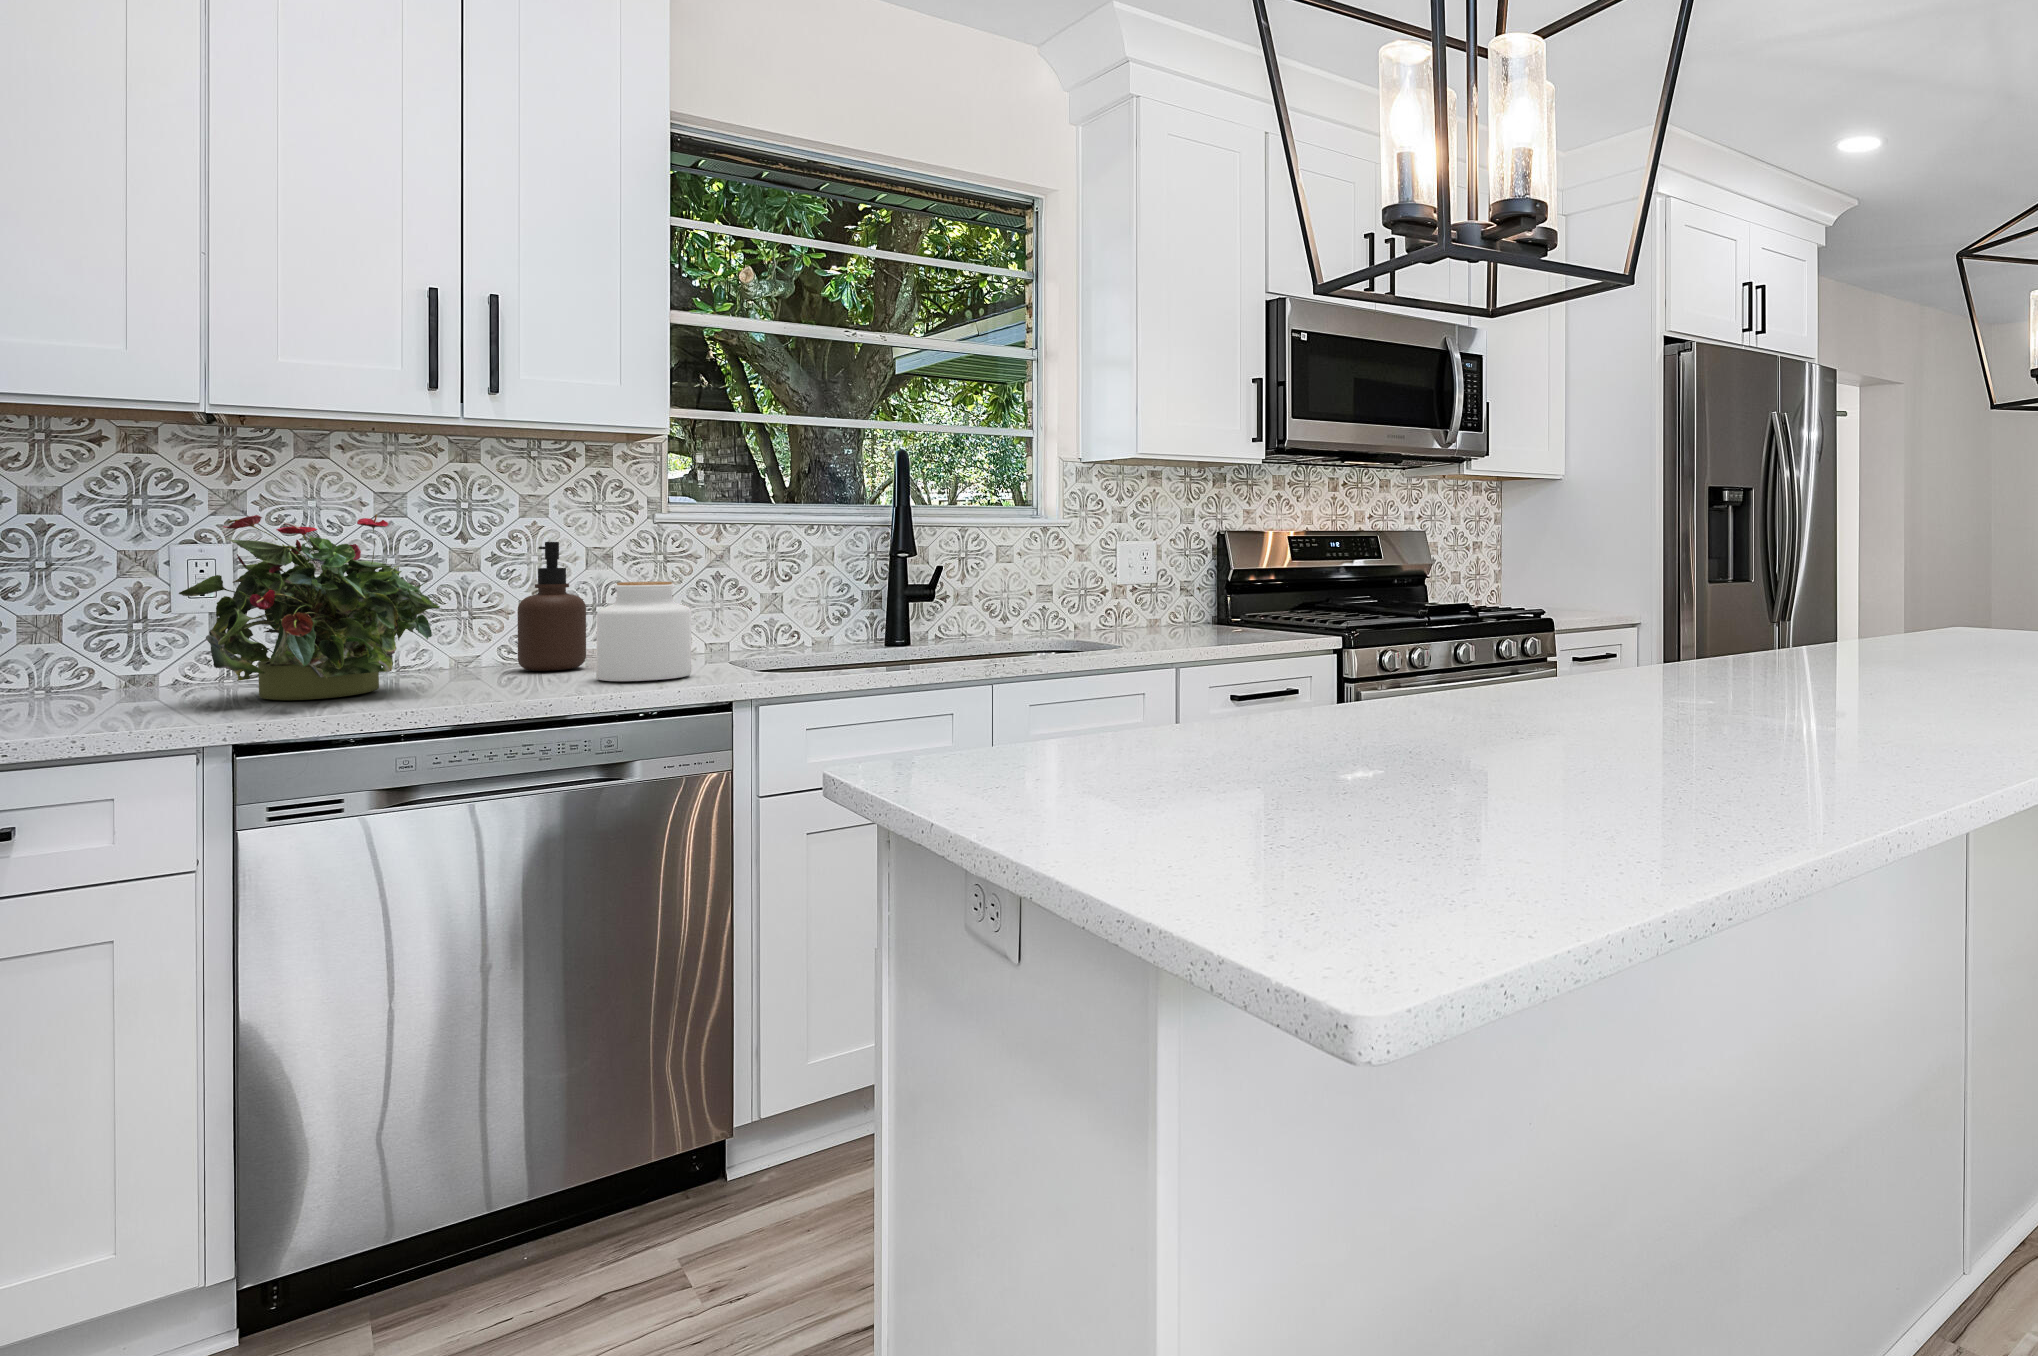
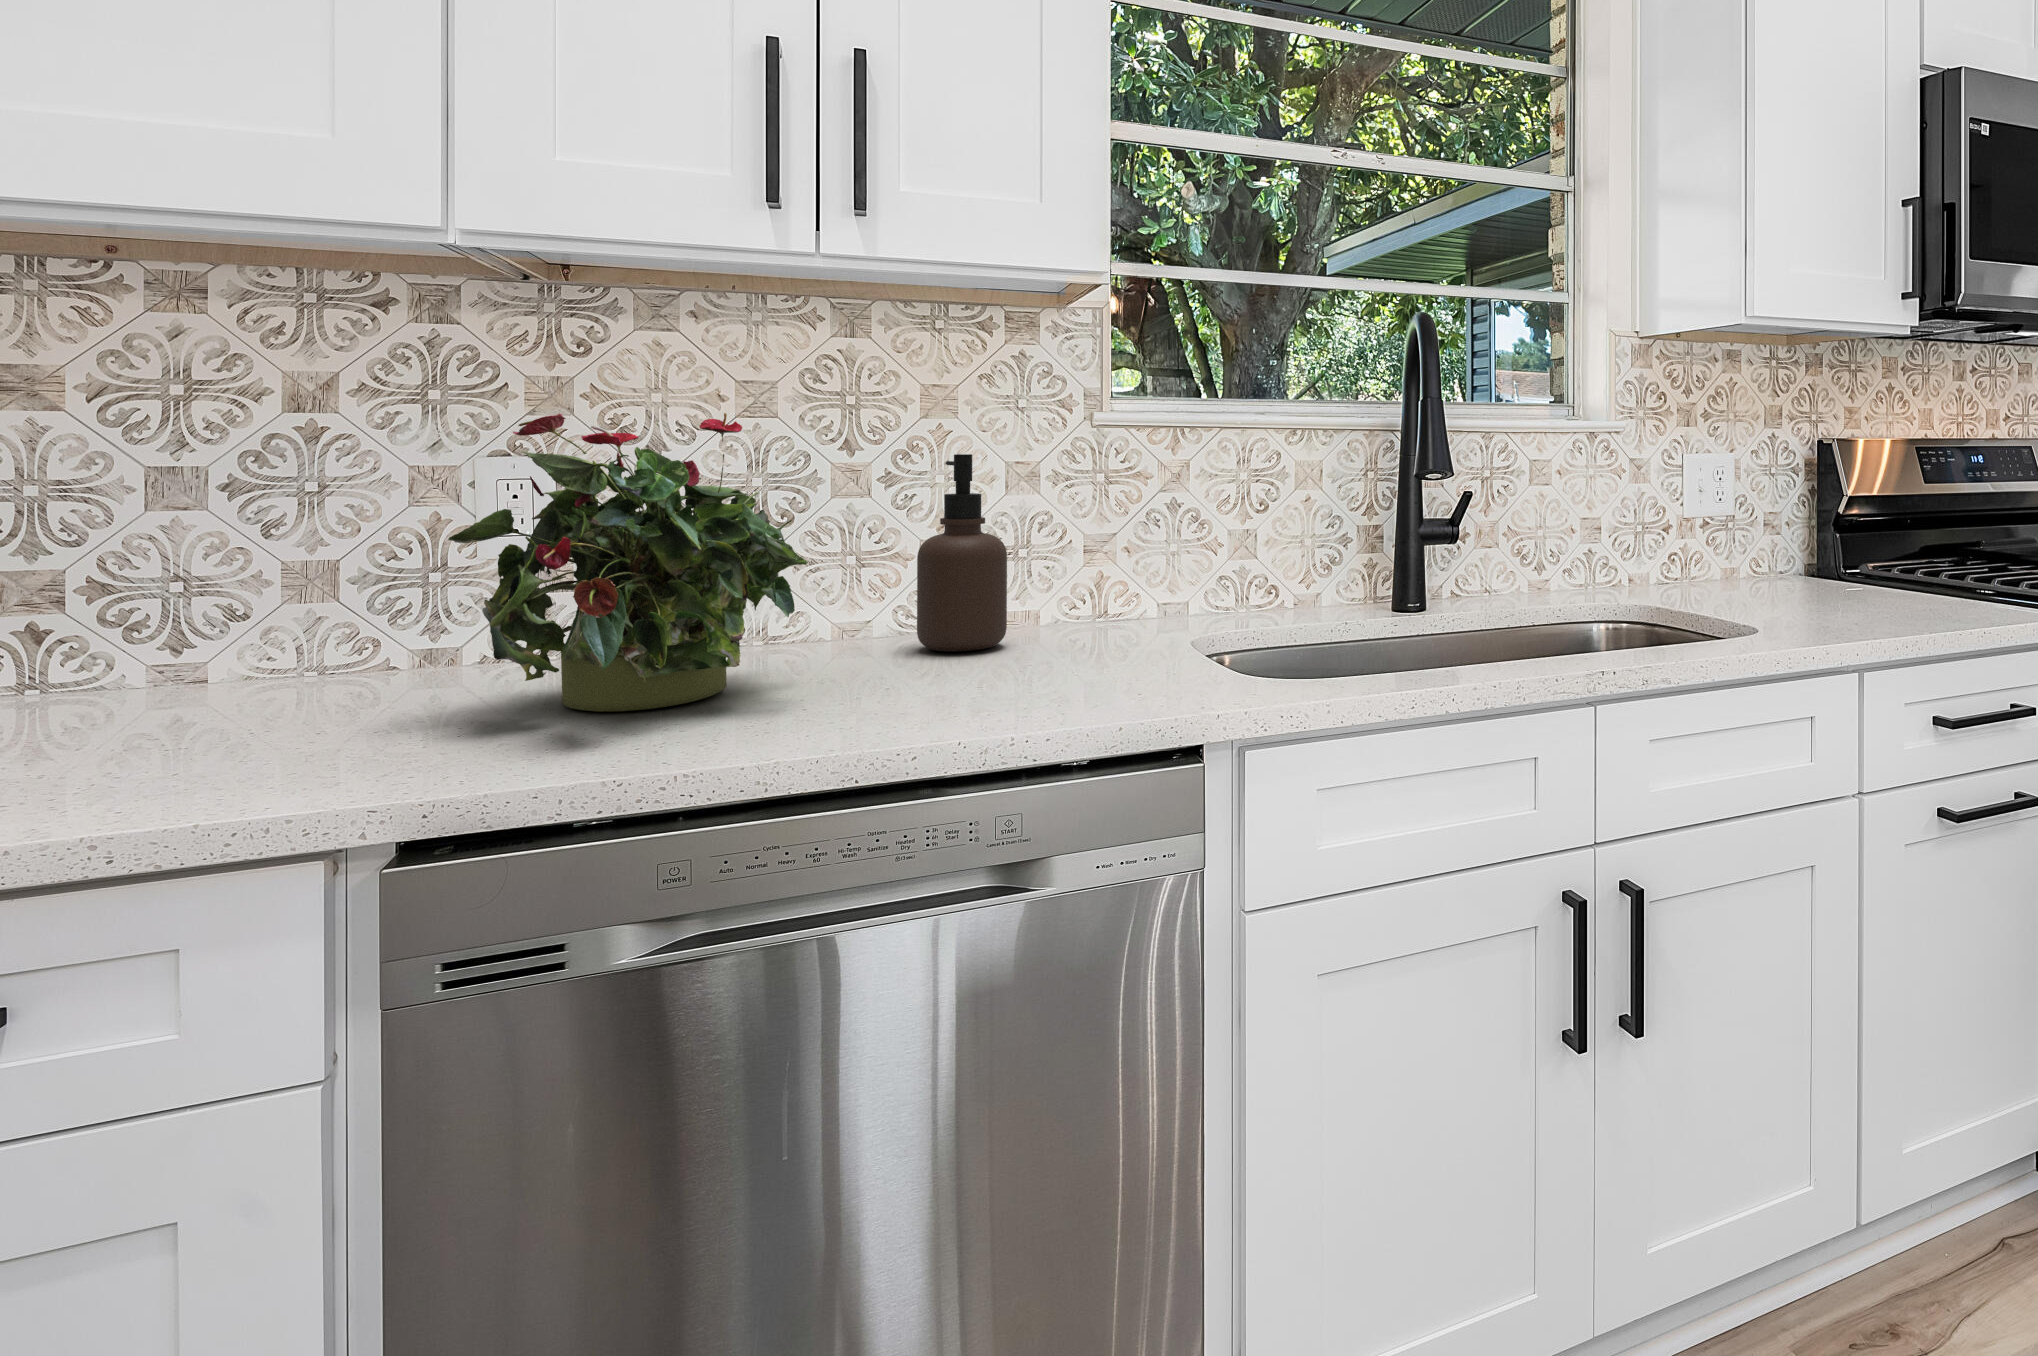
jar: present [597,582,691,681] -> none [1024,519,1155,683]

